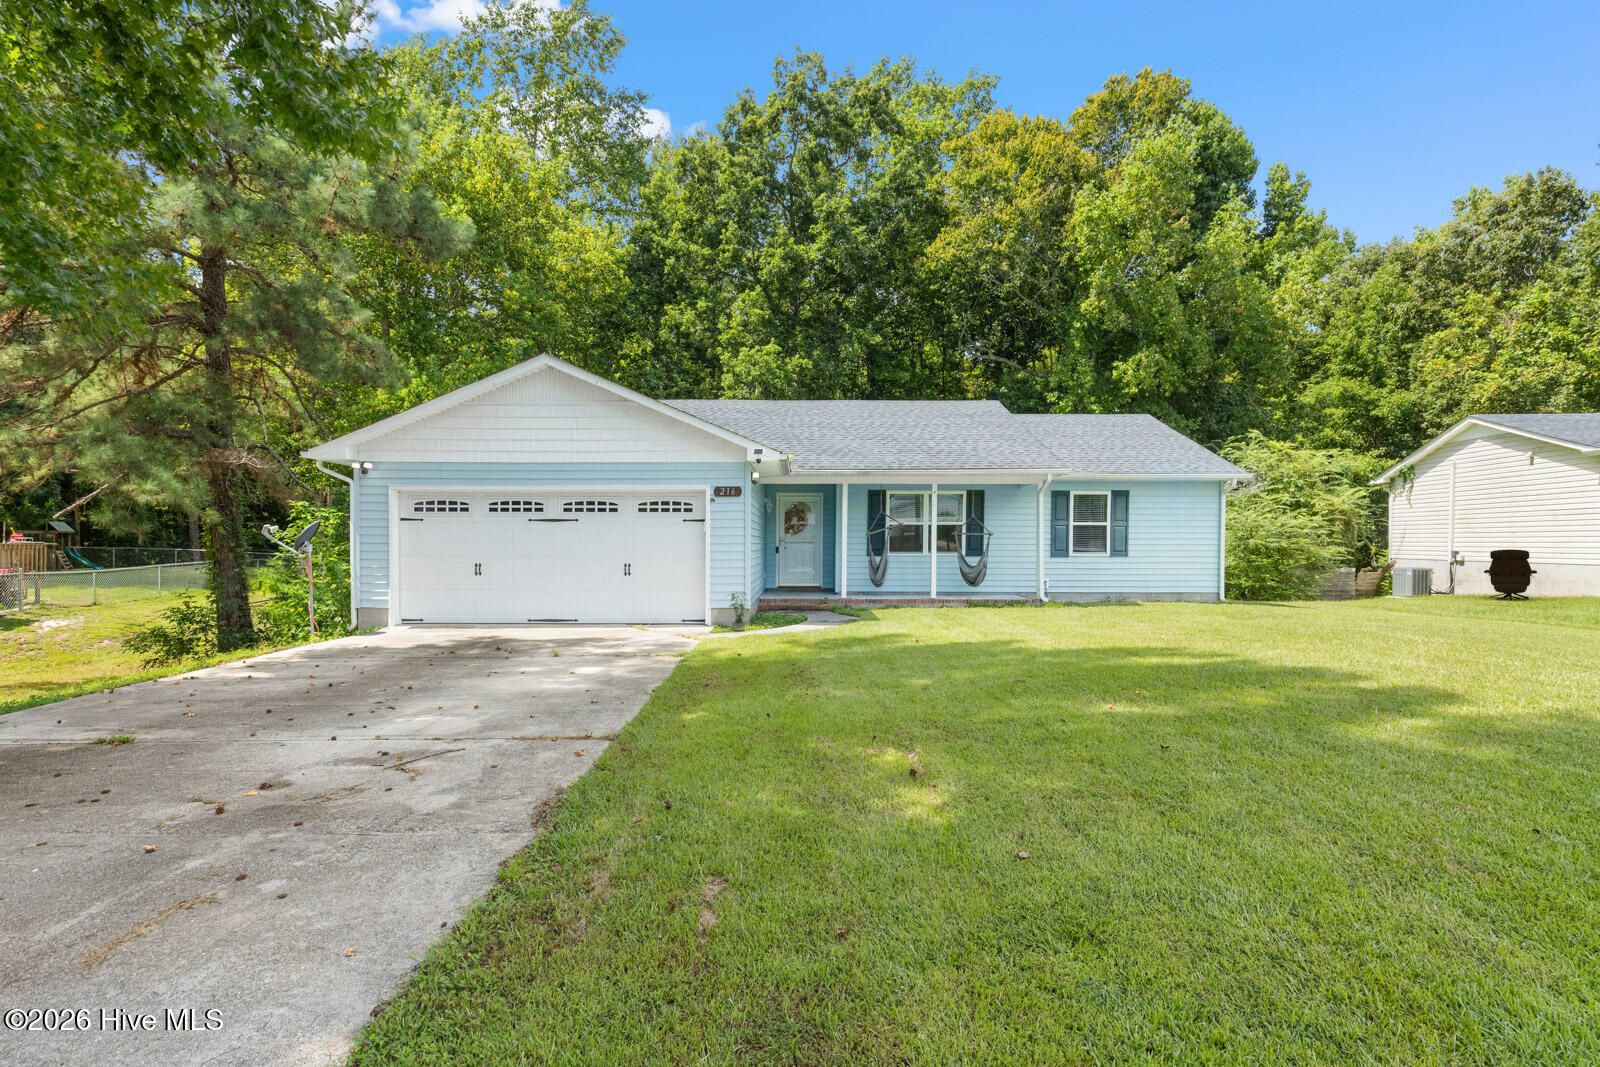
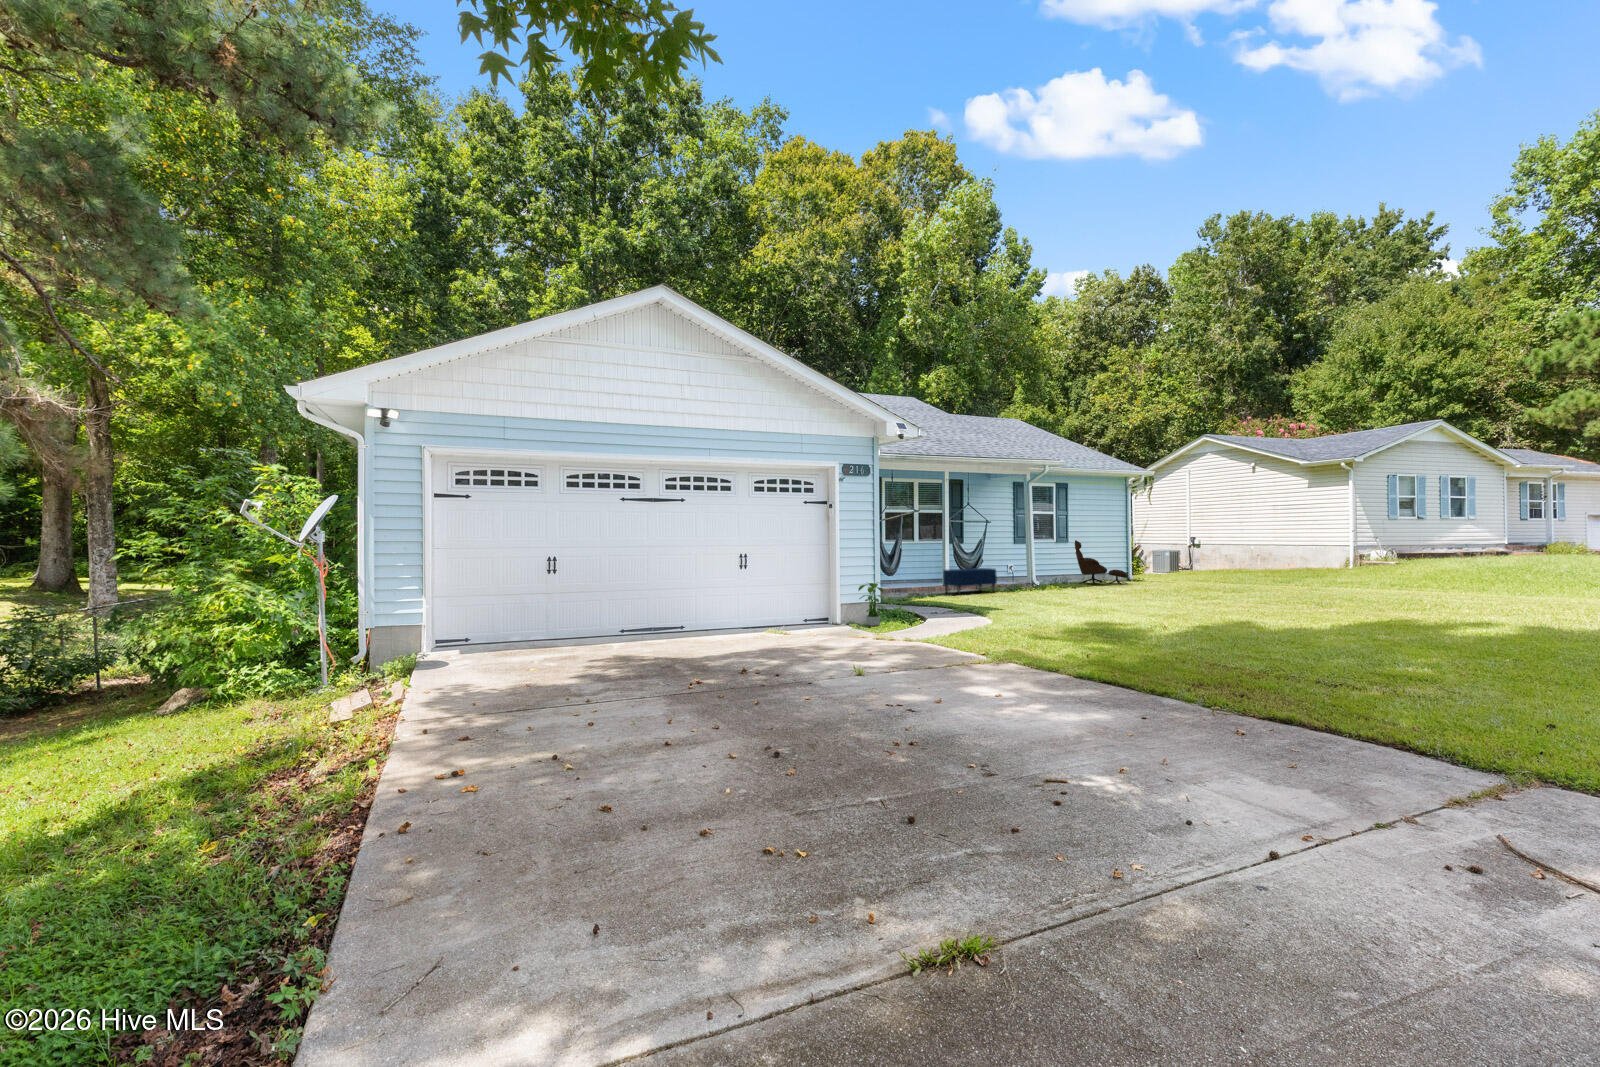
lounge chair: present [1484,549,1537,600] -> present [1075,540,1127,585]
bench: none [946,585,1005,612] -> present [943,568,997,594]

